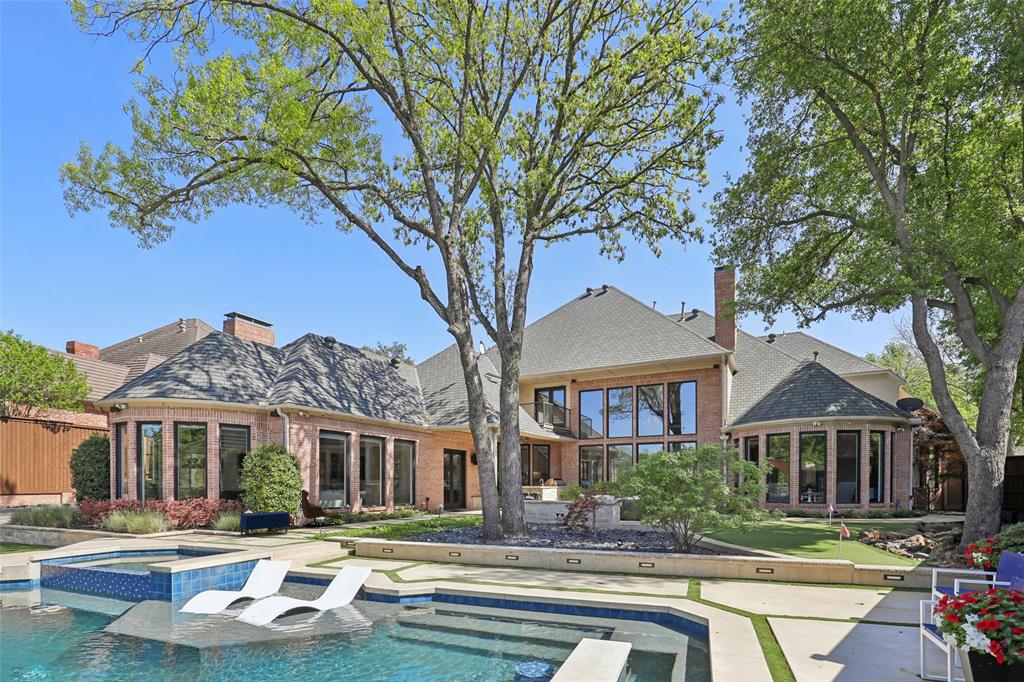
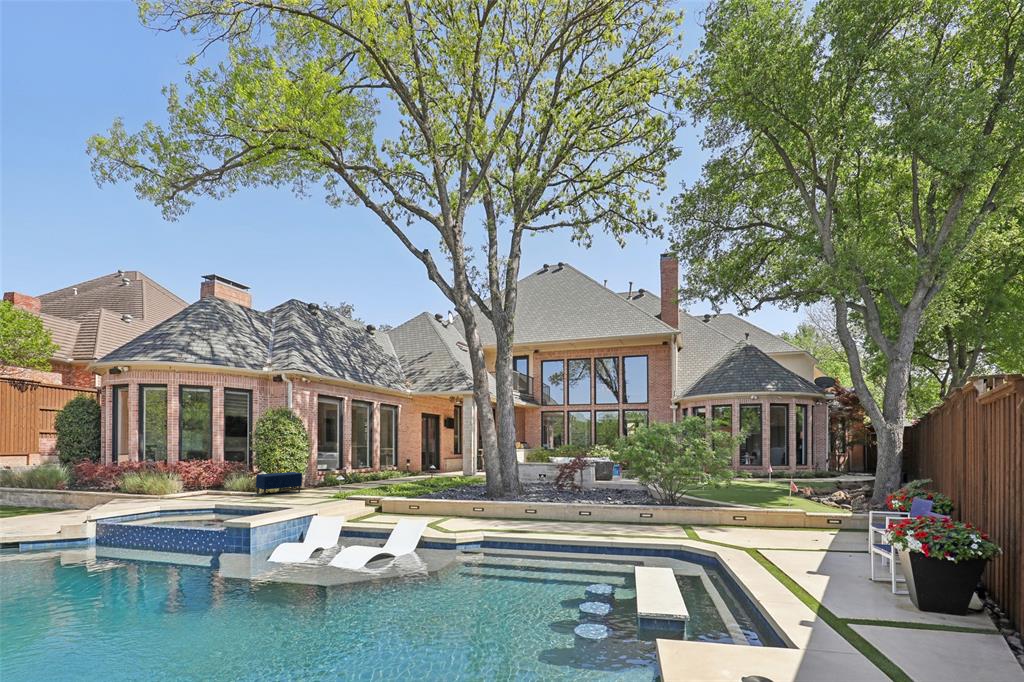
lounge chair: present [300,489,342,527] -> none [302,452,341,487]

